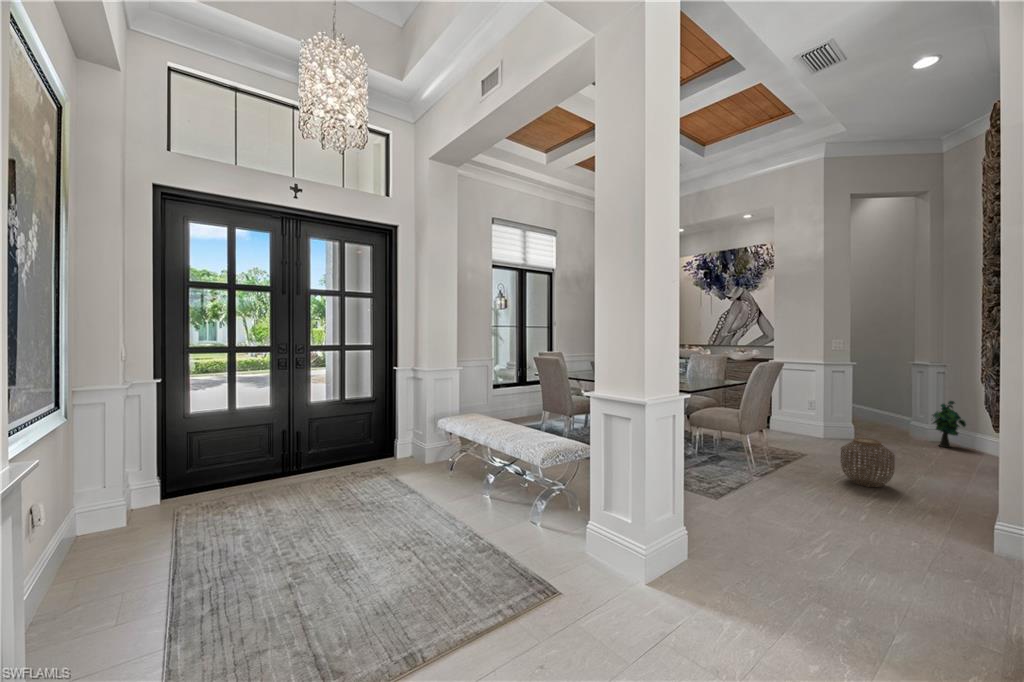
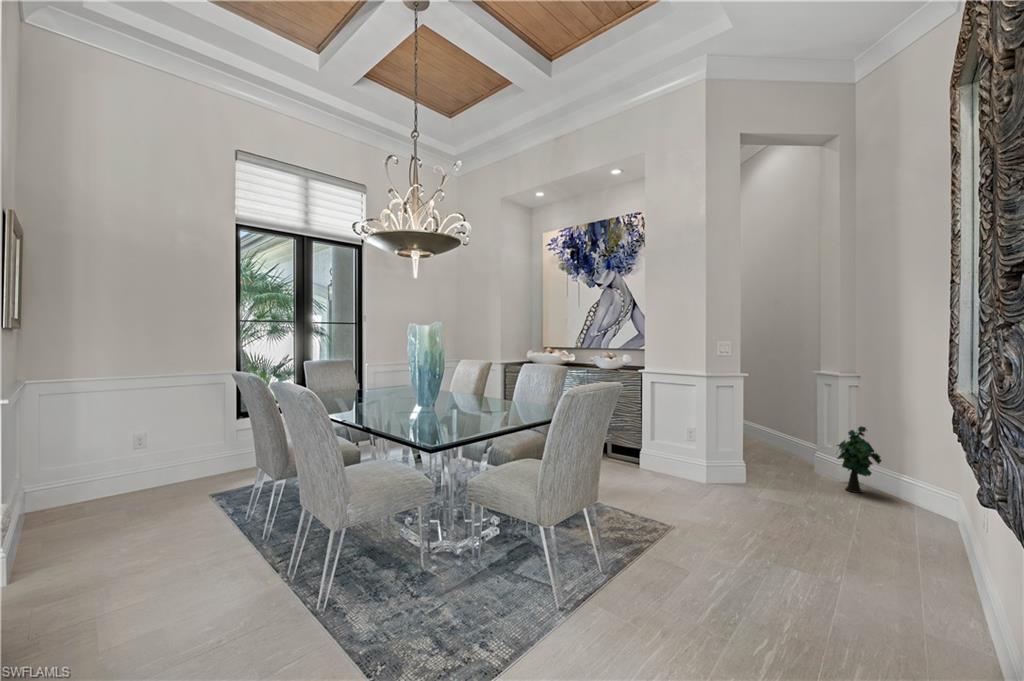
woven basket: present [841,438,895,487] -> none [692,512,777,610]

